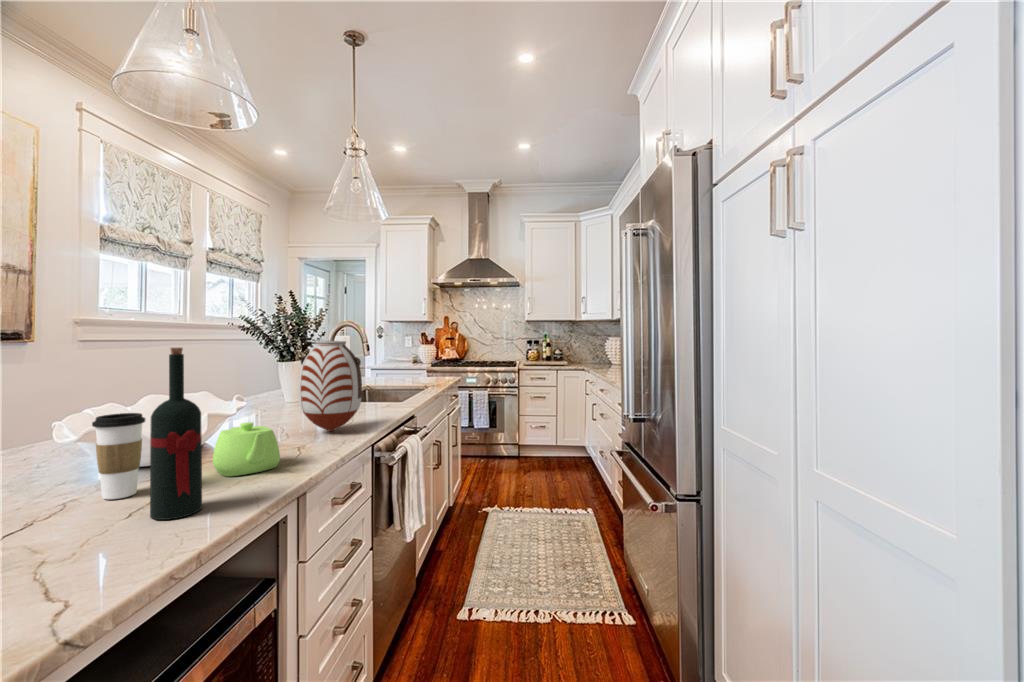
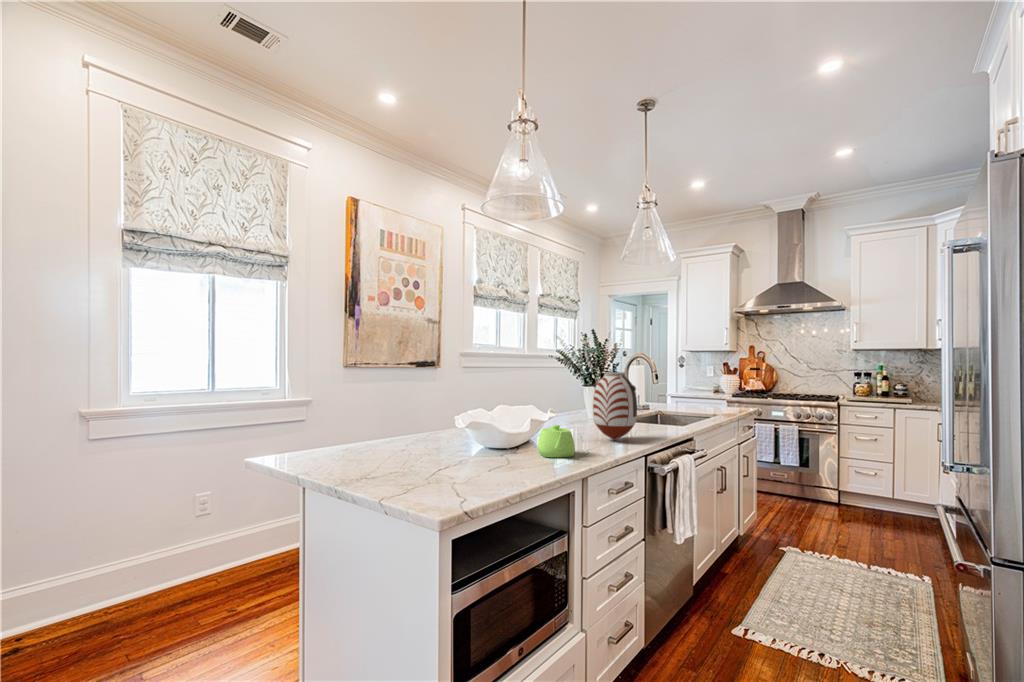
wine bottle: present [150,347,202,520] -> none [506,377,530,472]
coffee cup: present [92,413,145,499] -> none [483,412,505,459]

